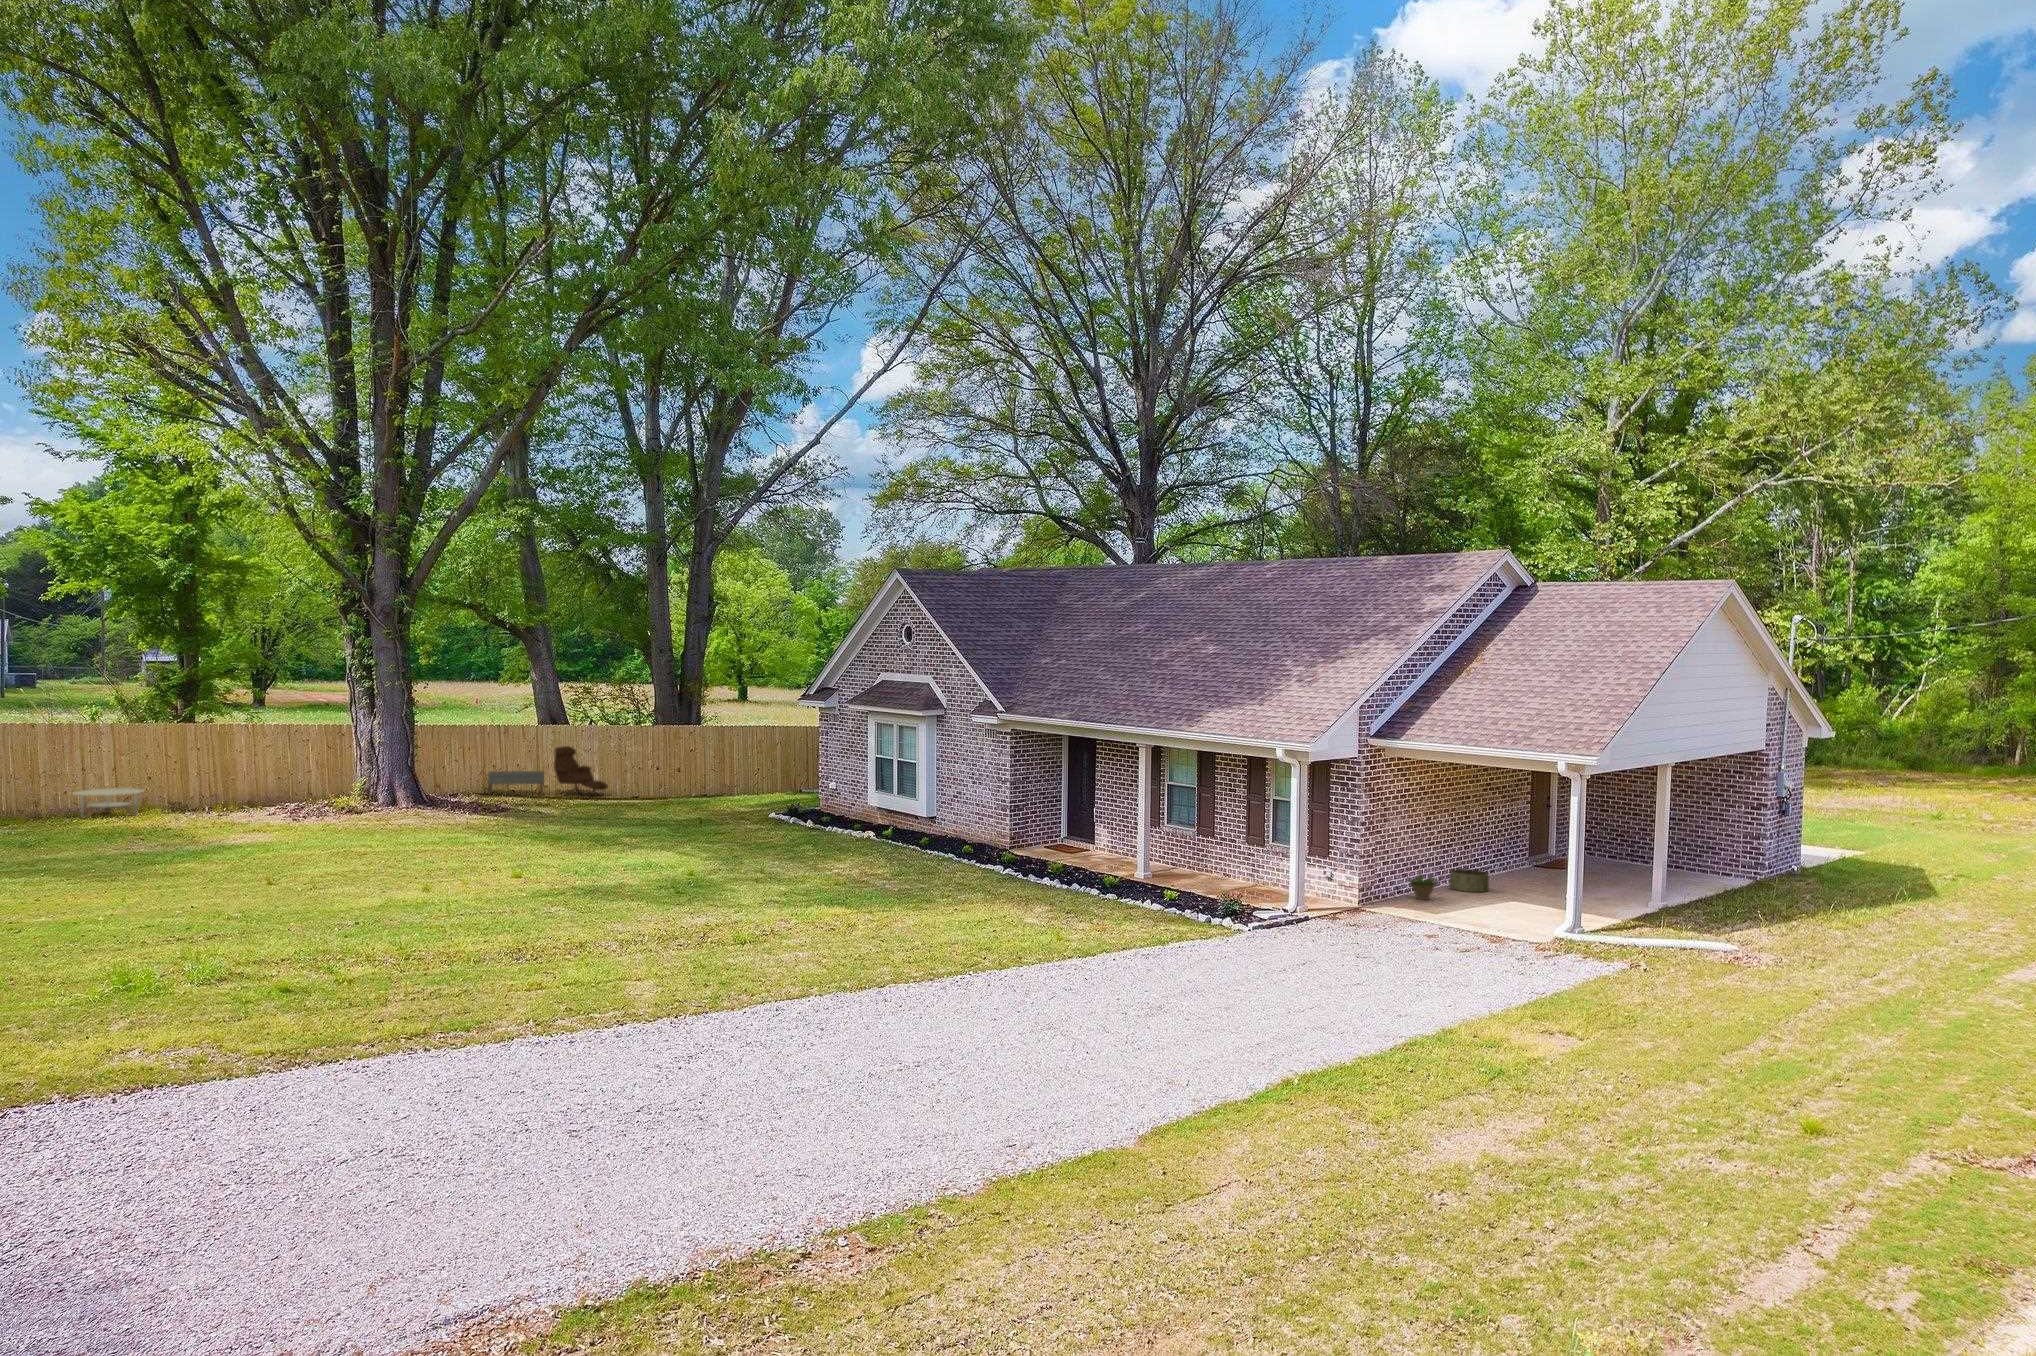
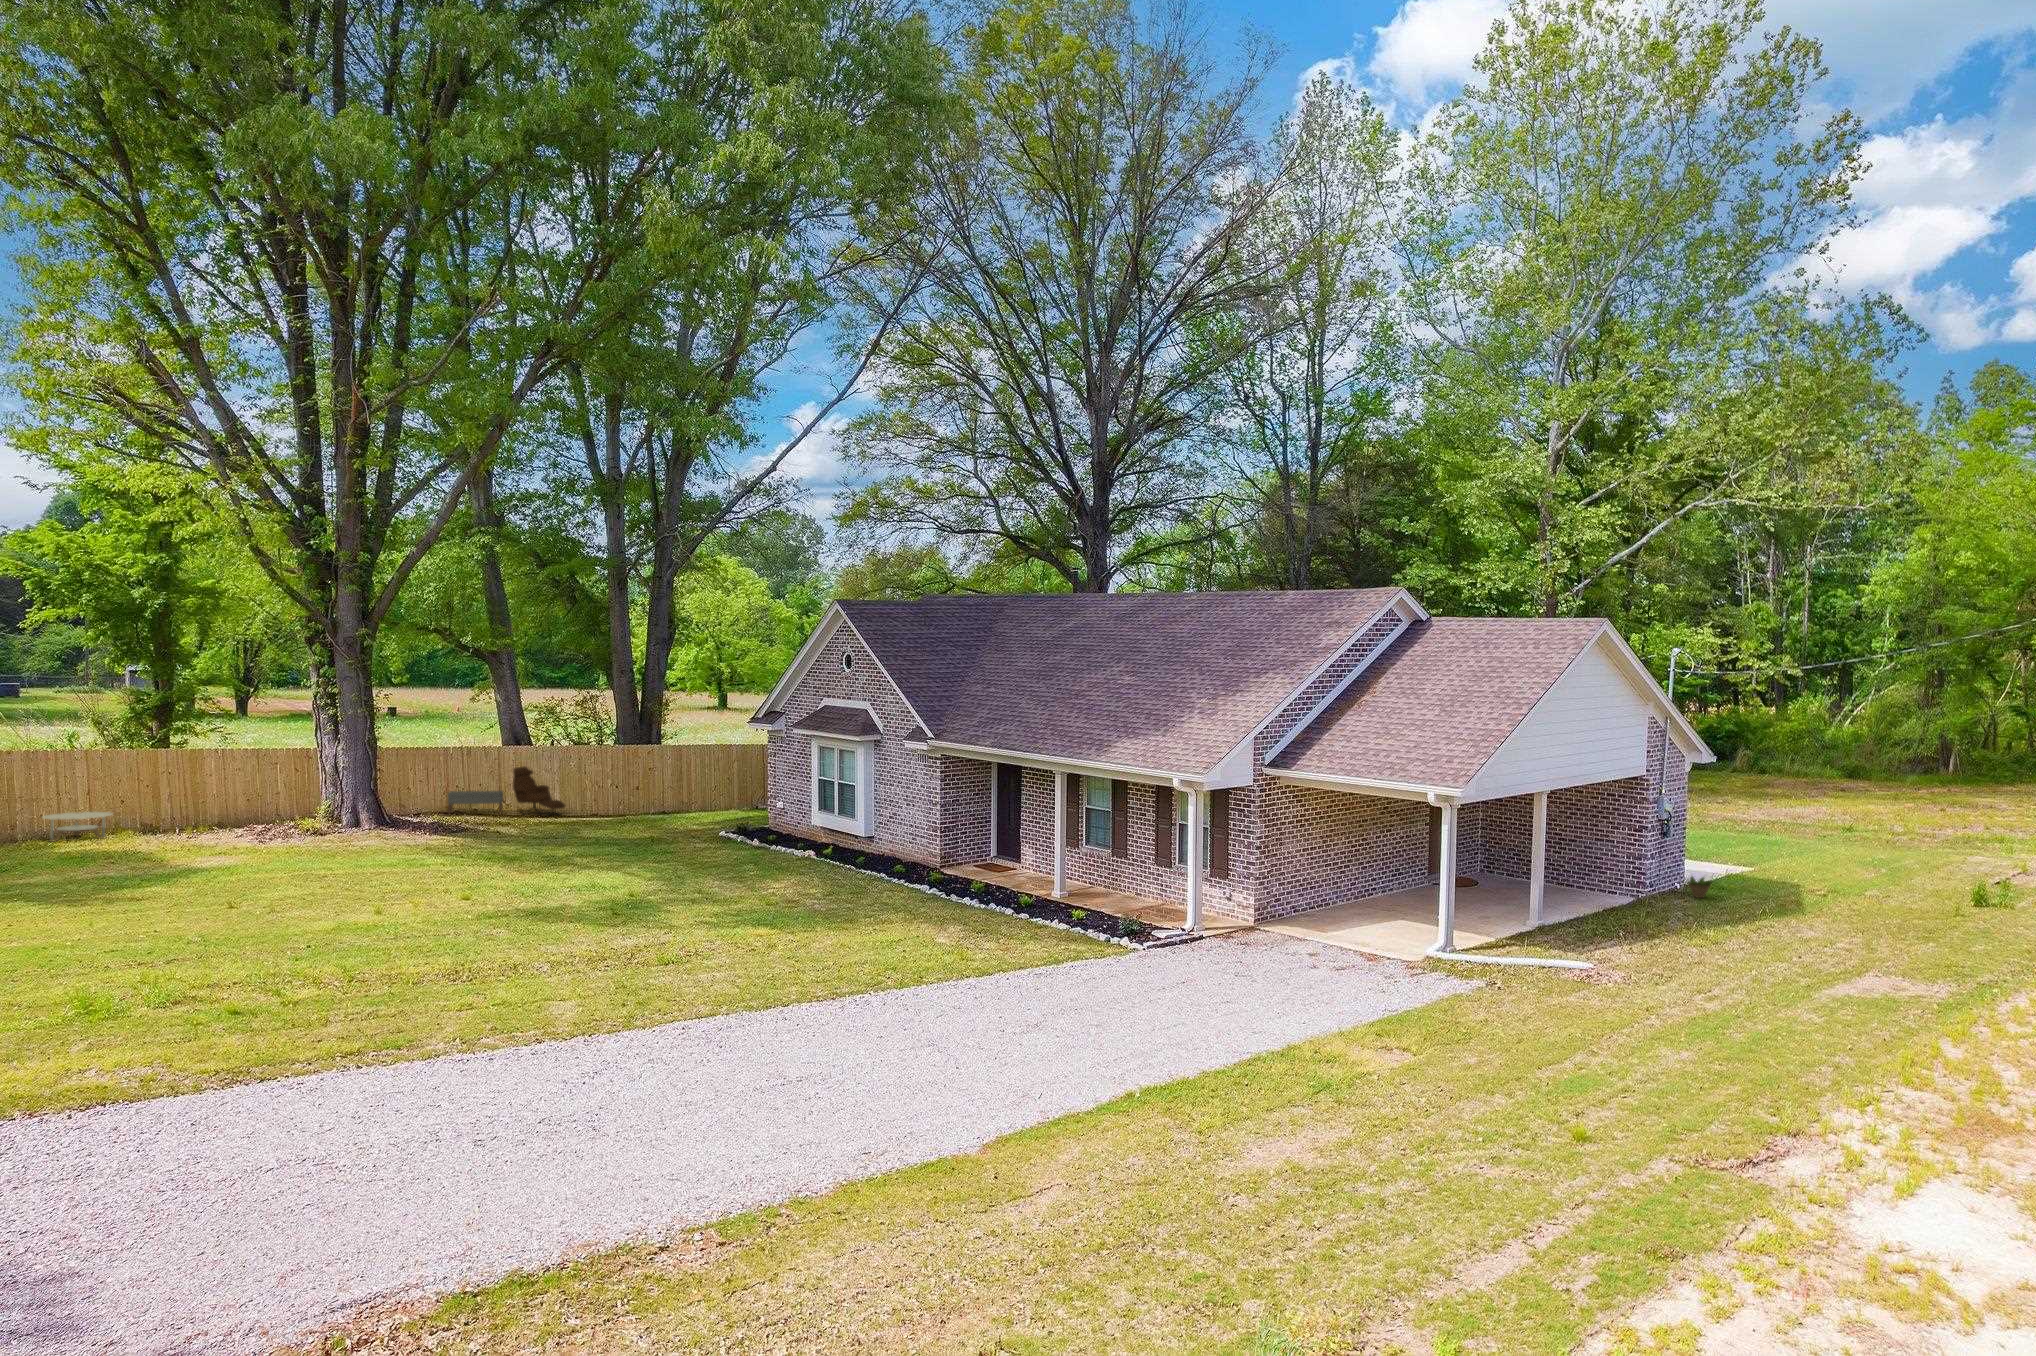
basket: present [1449,868,1489,892] -> none [1347,886,1383,912]
decorative plant: present [1407,874,1440,900] -> present [1686,876,1714,898]

